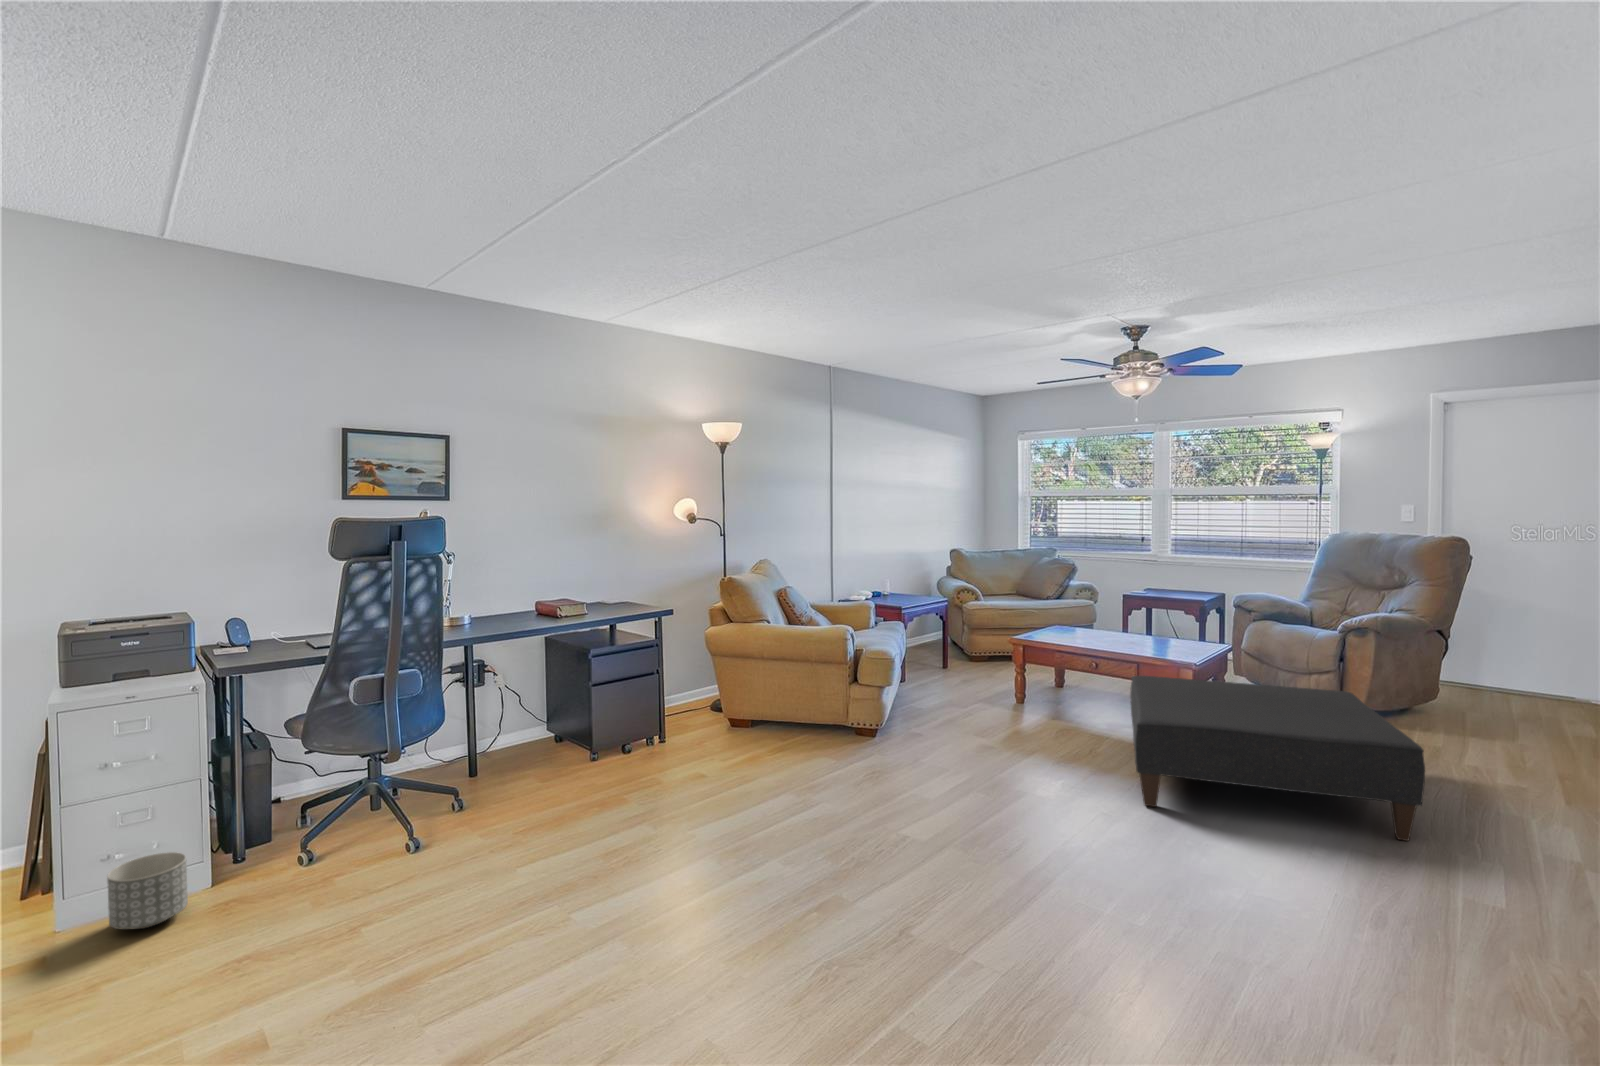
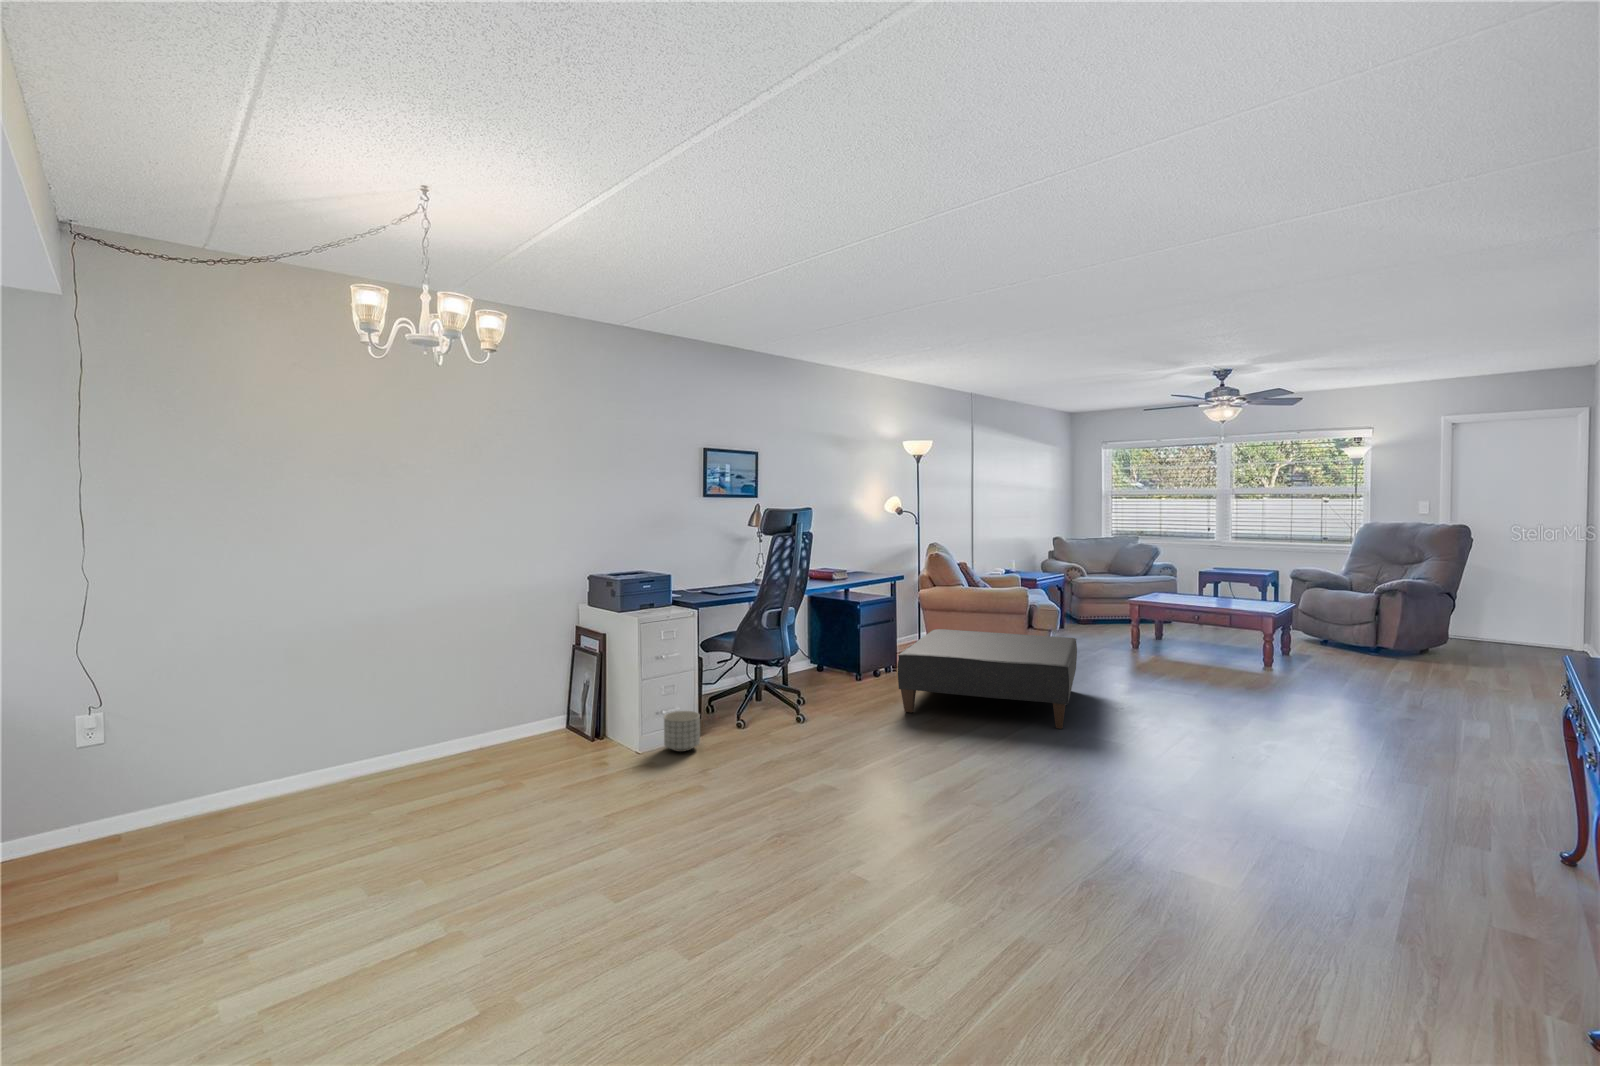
ottoman: present [1130,676,1425,841] -> present [898,629,1077,729]

